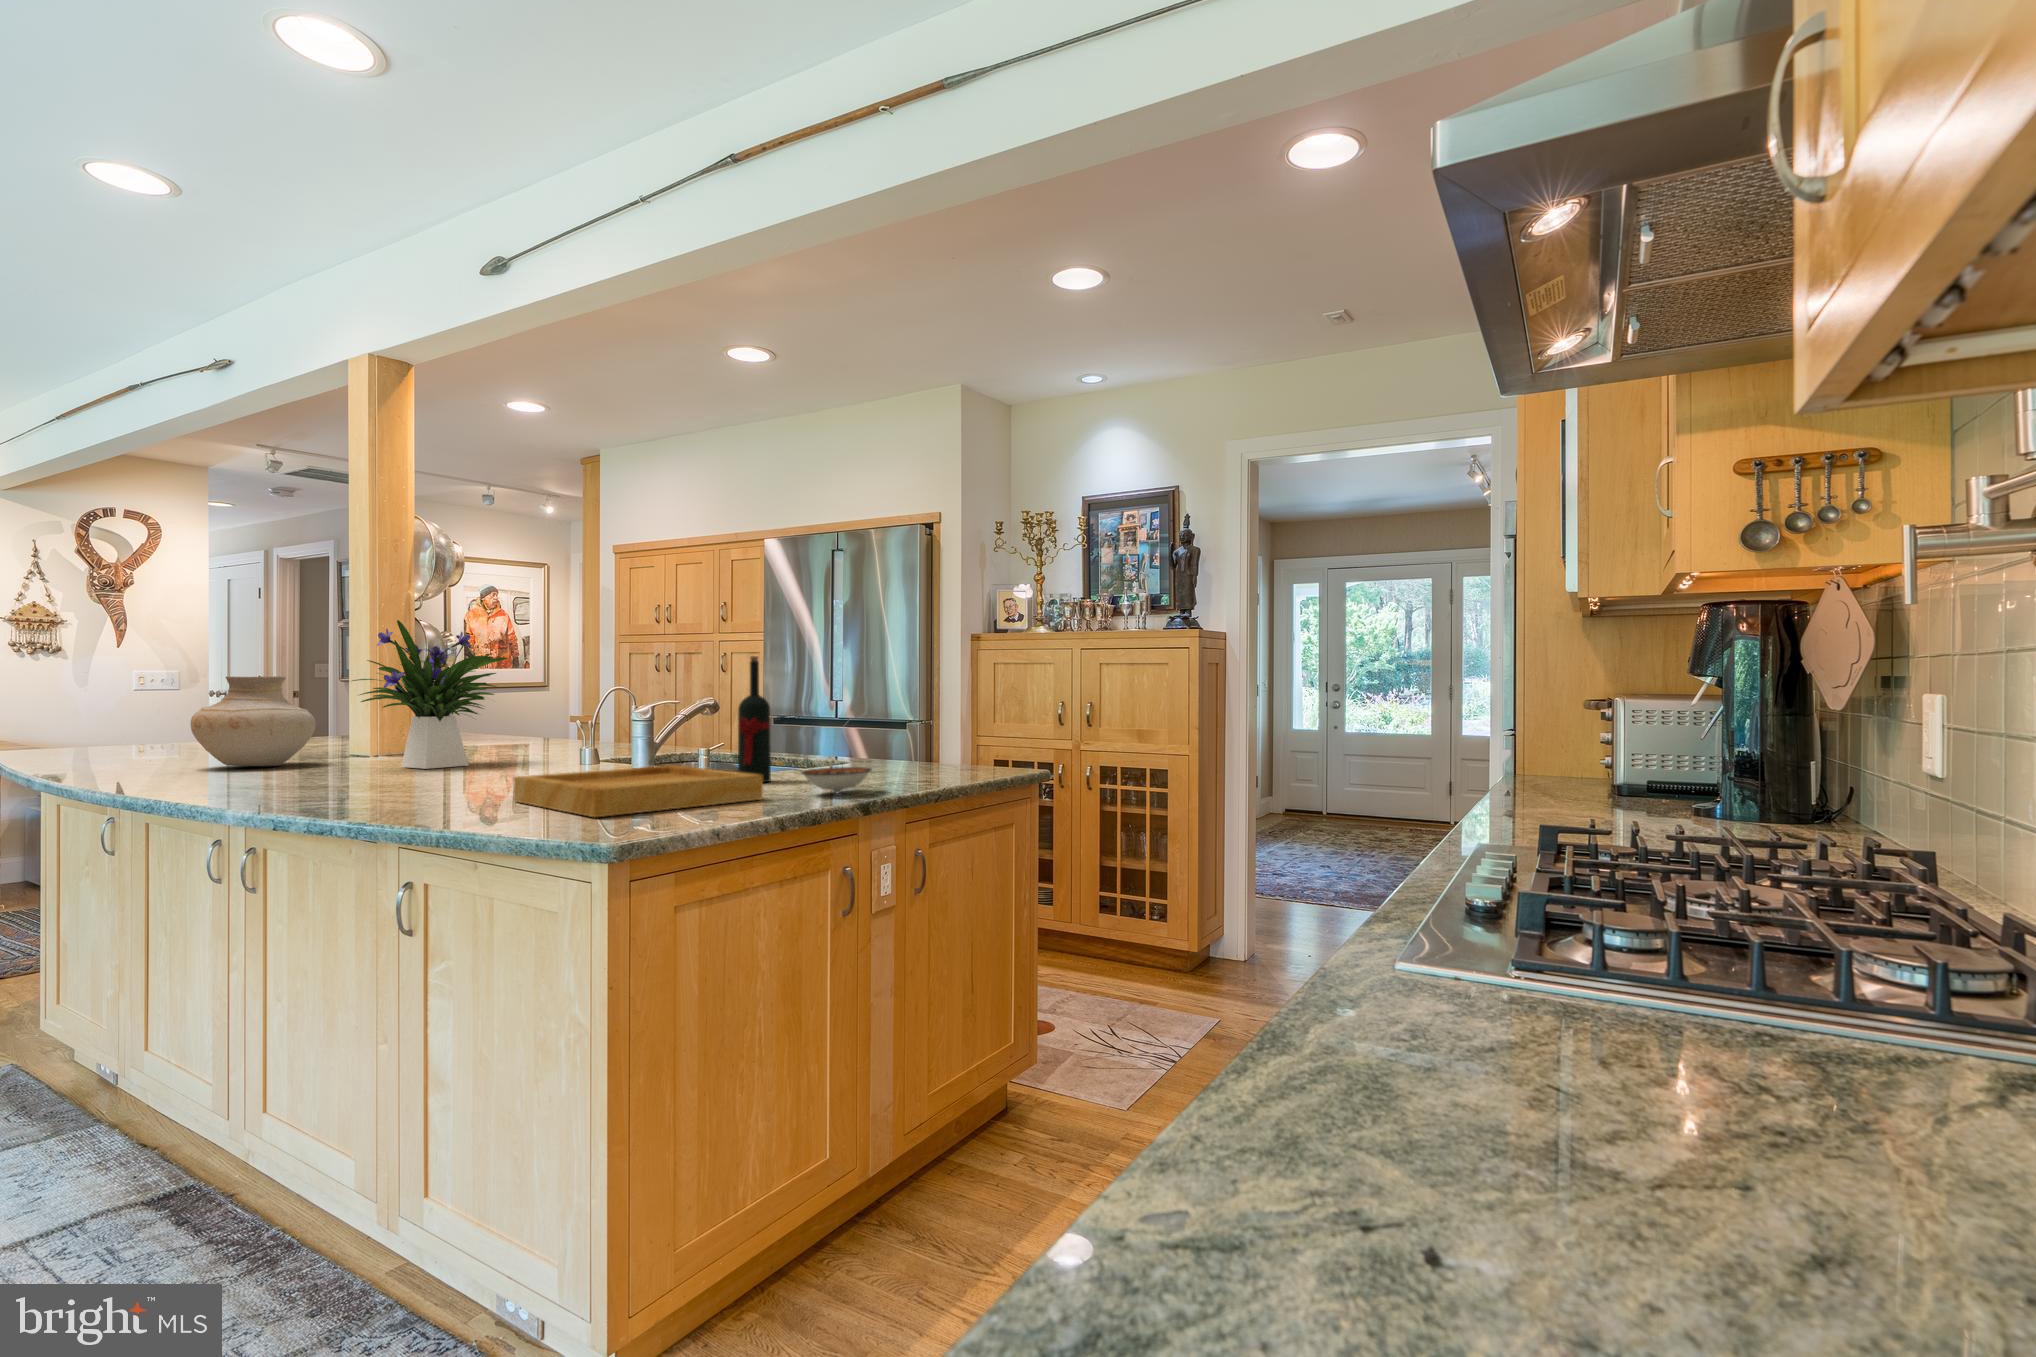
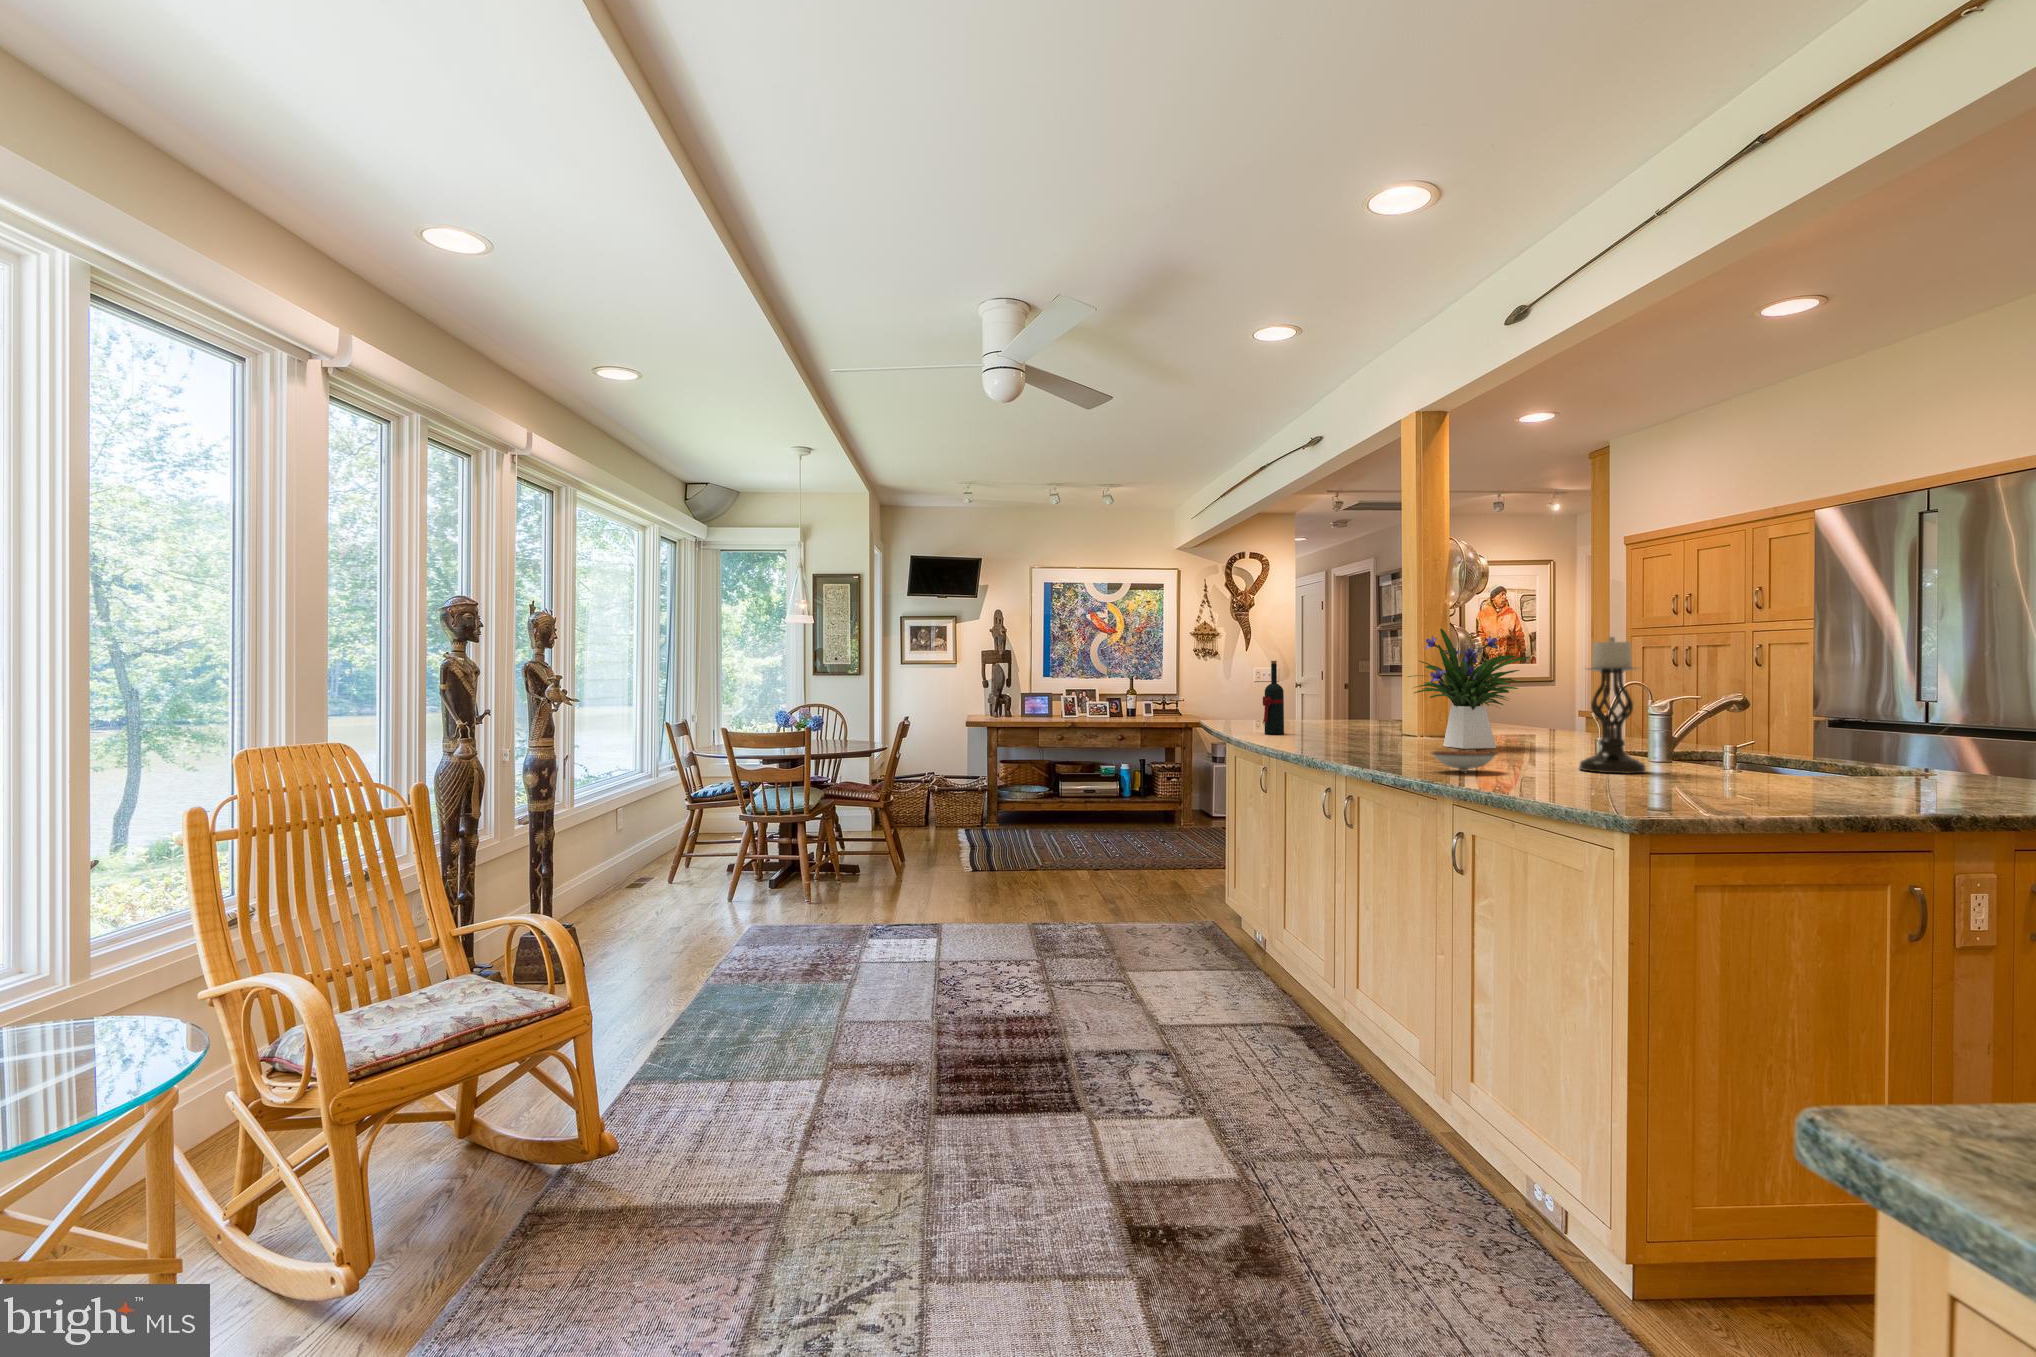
candle holder: none [558,635,627,785] -> present [1579,637,1646,773]
wine bottle: present [738,656,771,783] -> present [1263,661,1284,734]
vase: present [191,676,316,766] -> none [1304,673,1381,739]
tray: present [513,765,763,817] -> none [1542,760,1803,802]
bowl: present [802,767,871,793] -> present [1432,751,1497,772]

